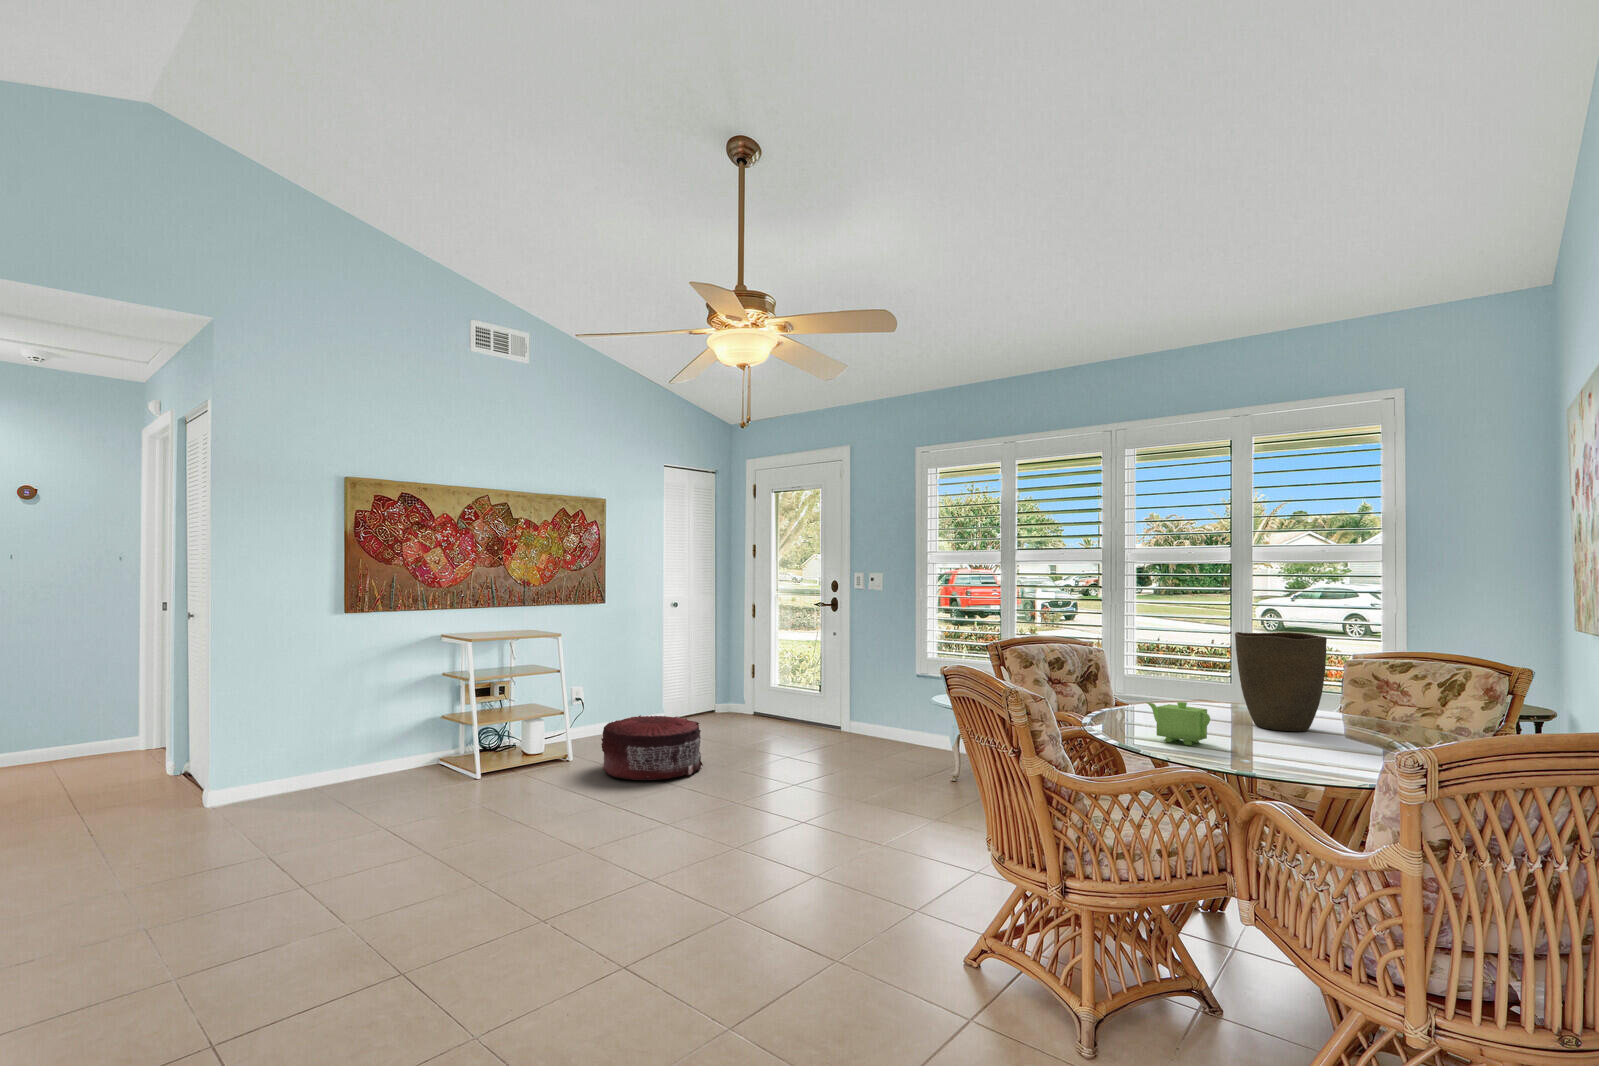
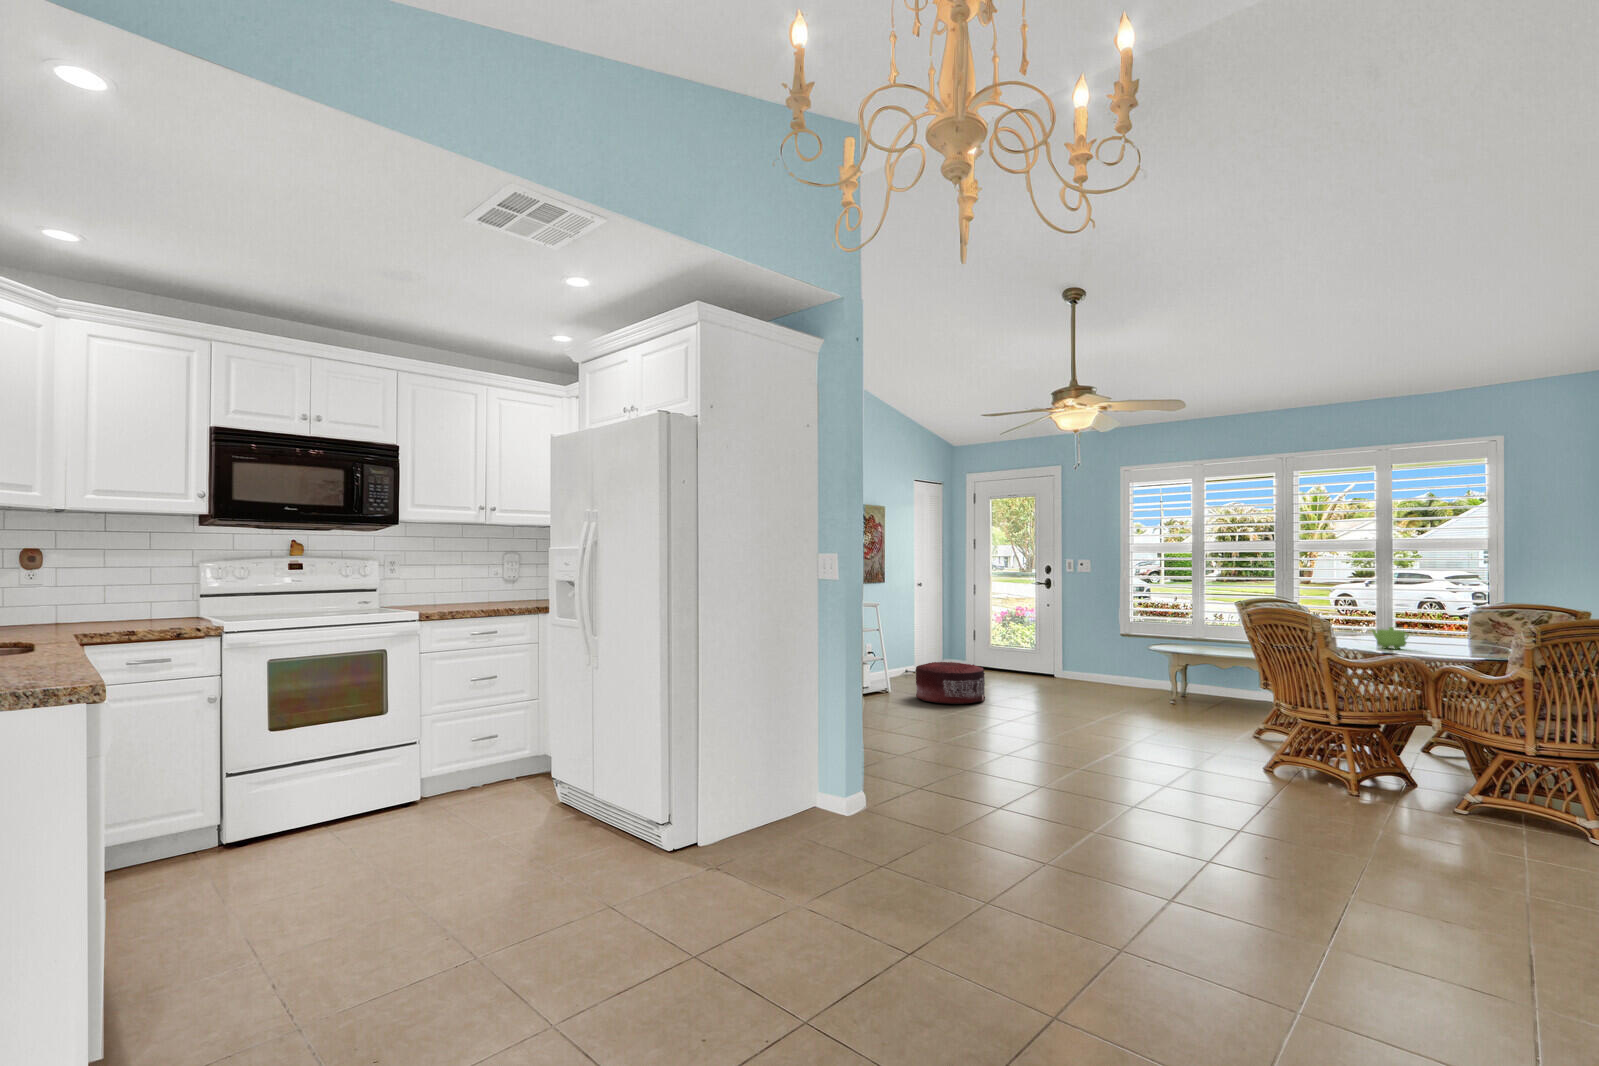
vase: present [1235,632,1327,731] -> none [1412,591,1468,646]

